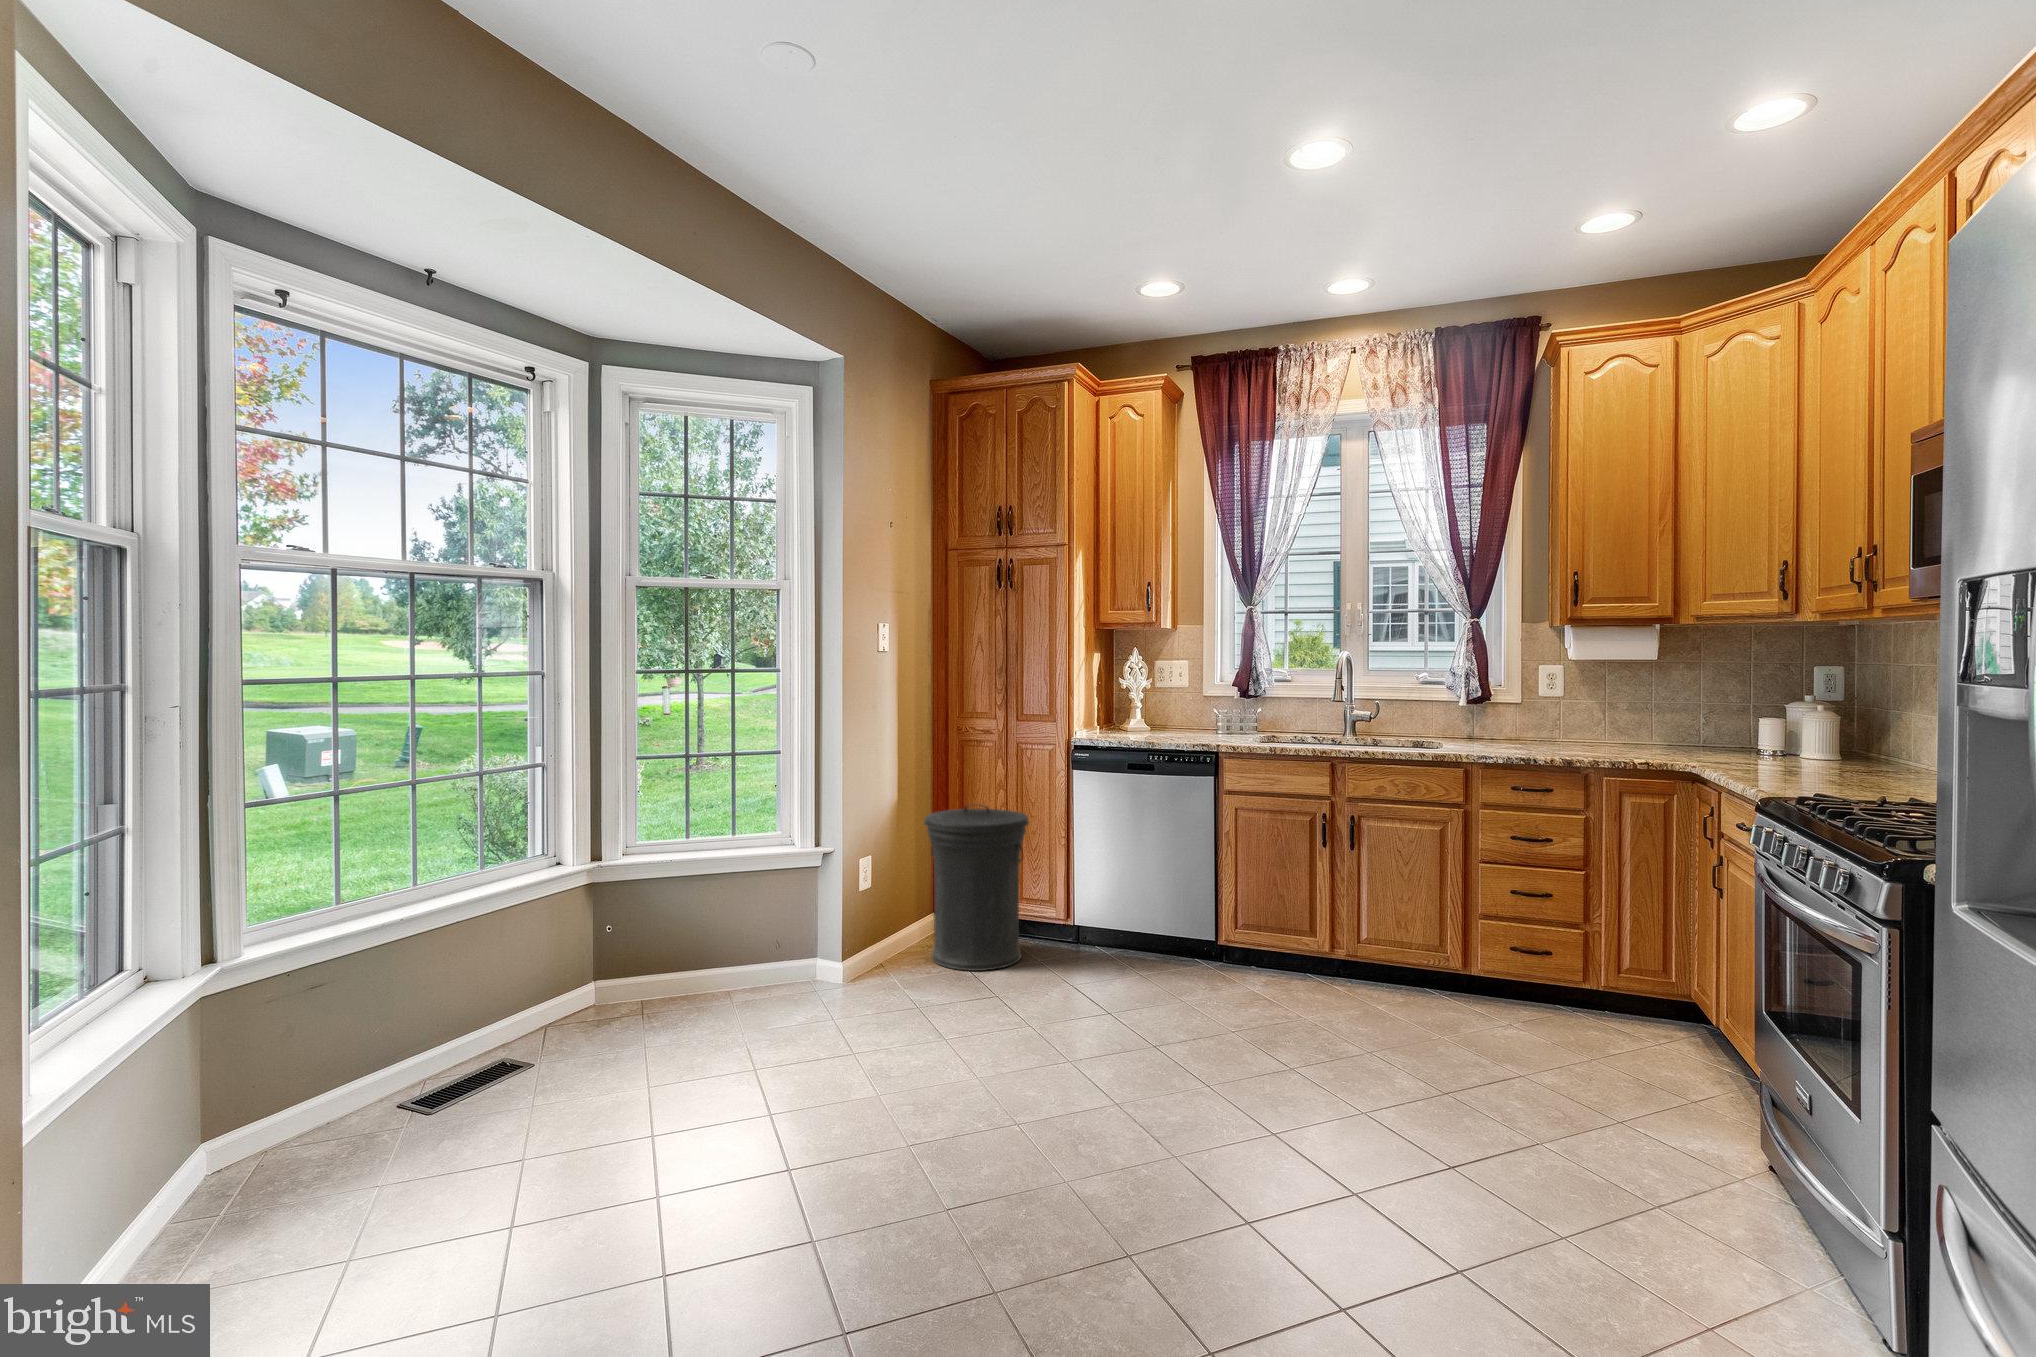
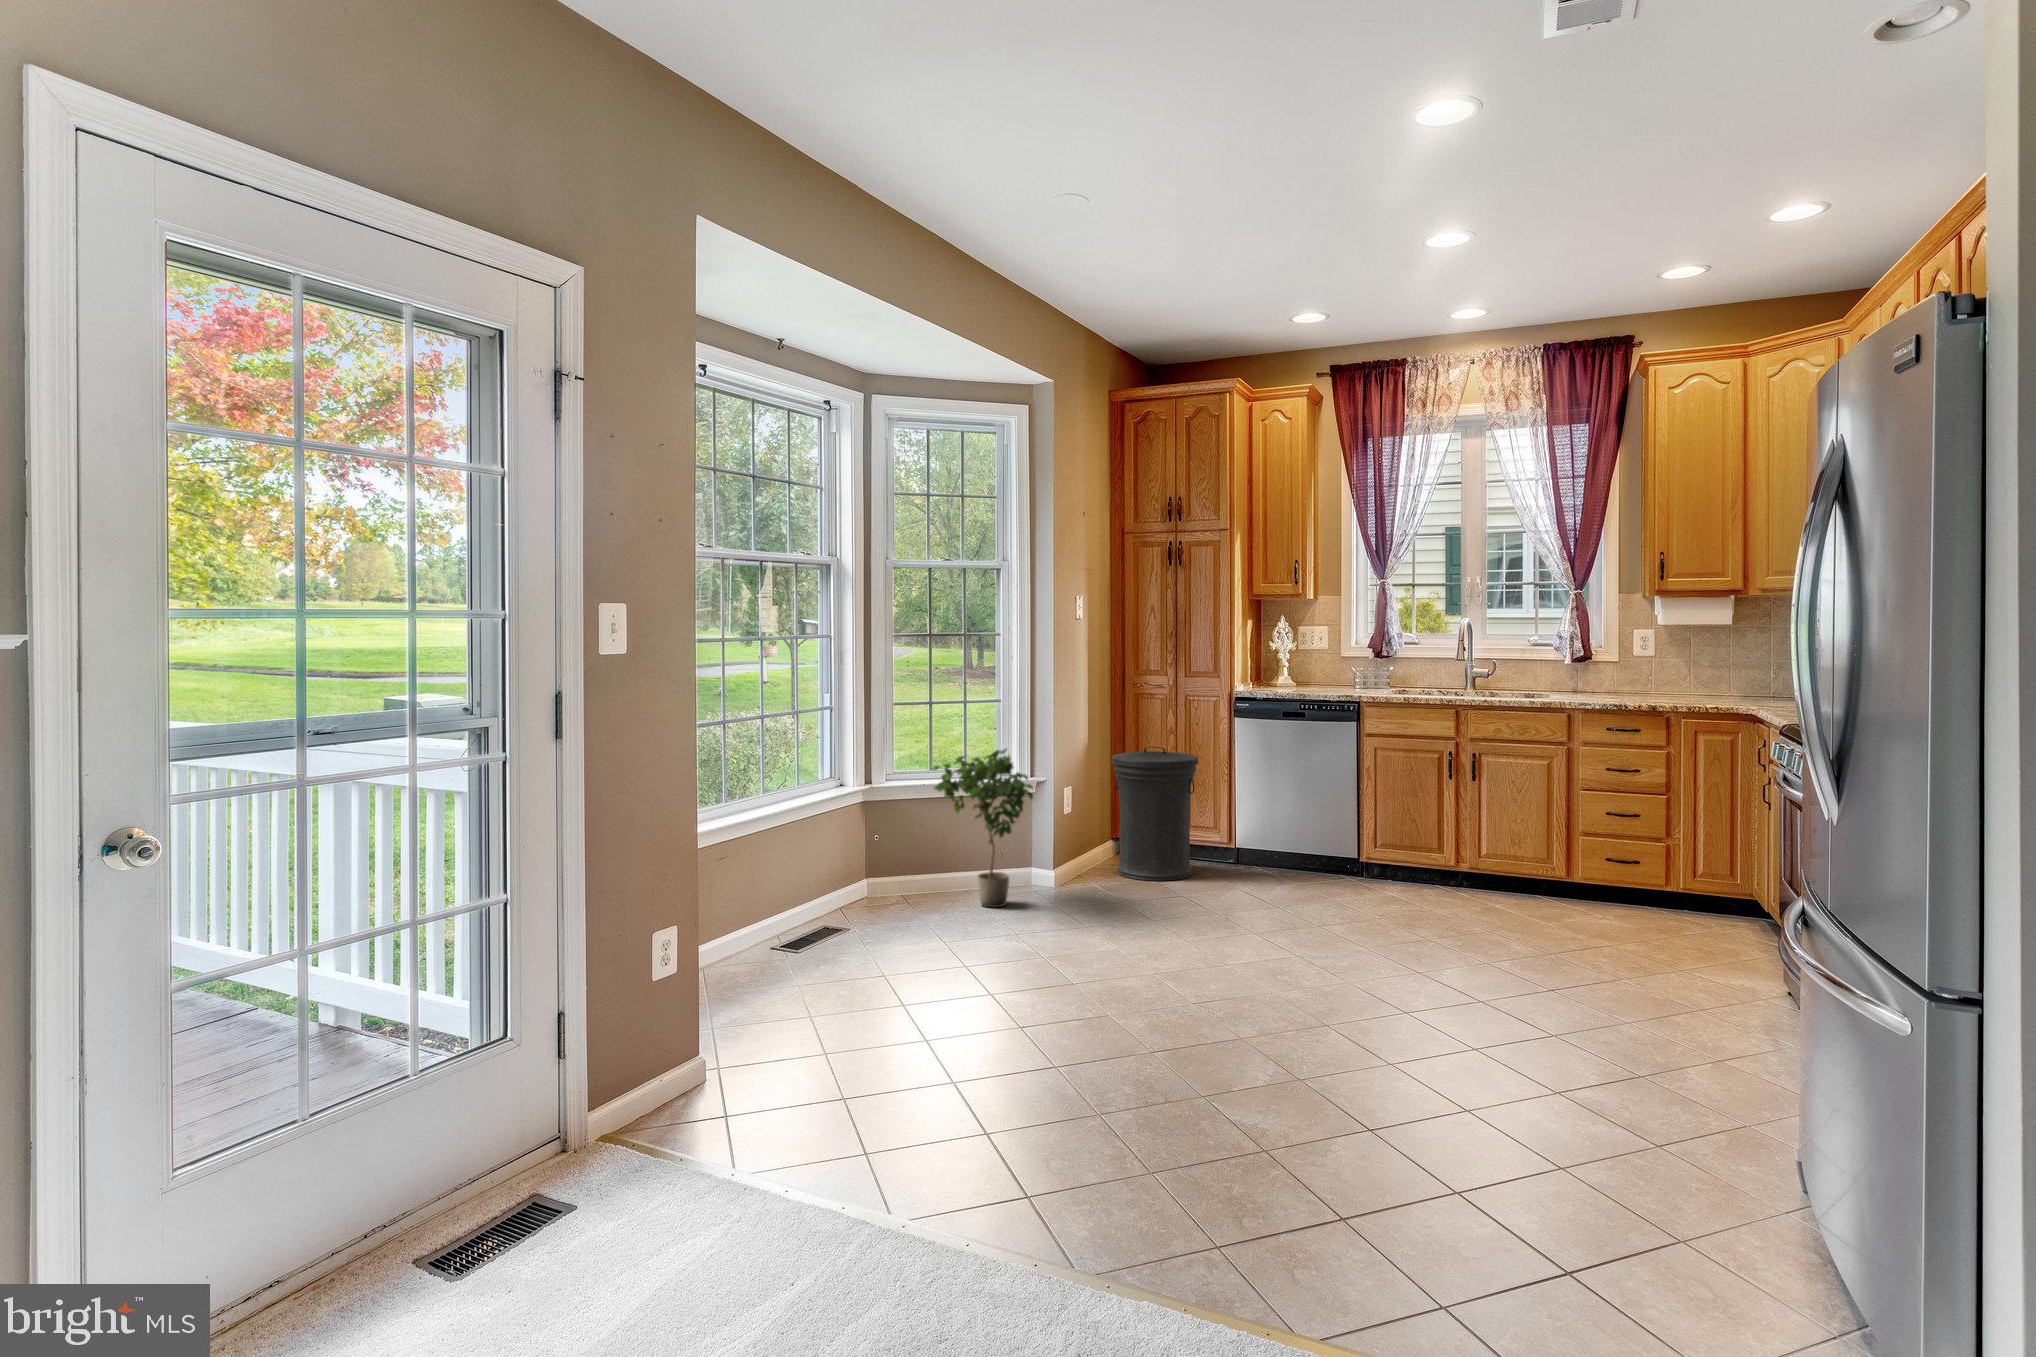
potted plant: none [658,812,811,1020] -> present [932,749,1033,907]

